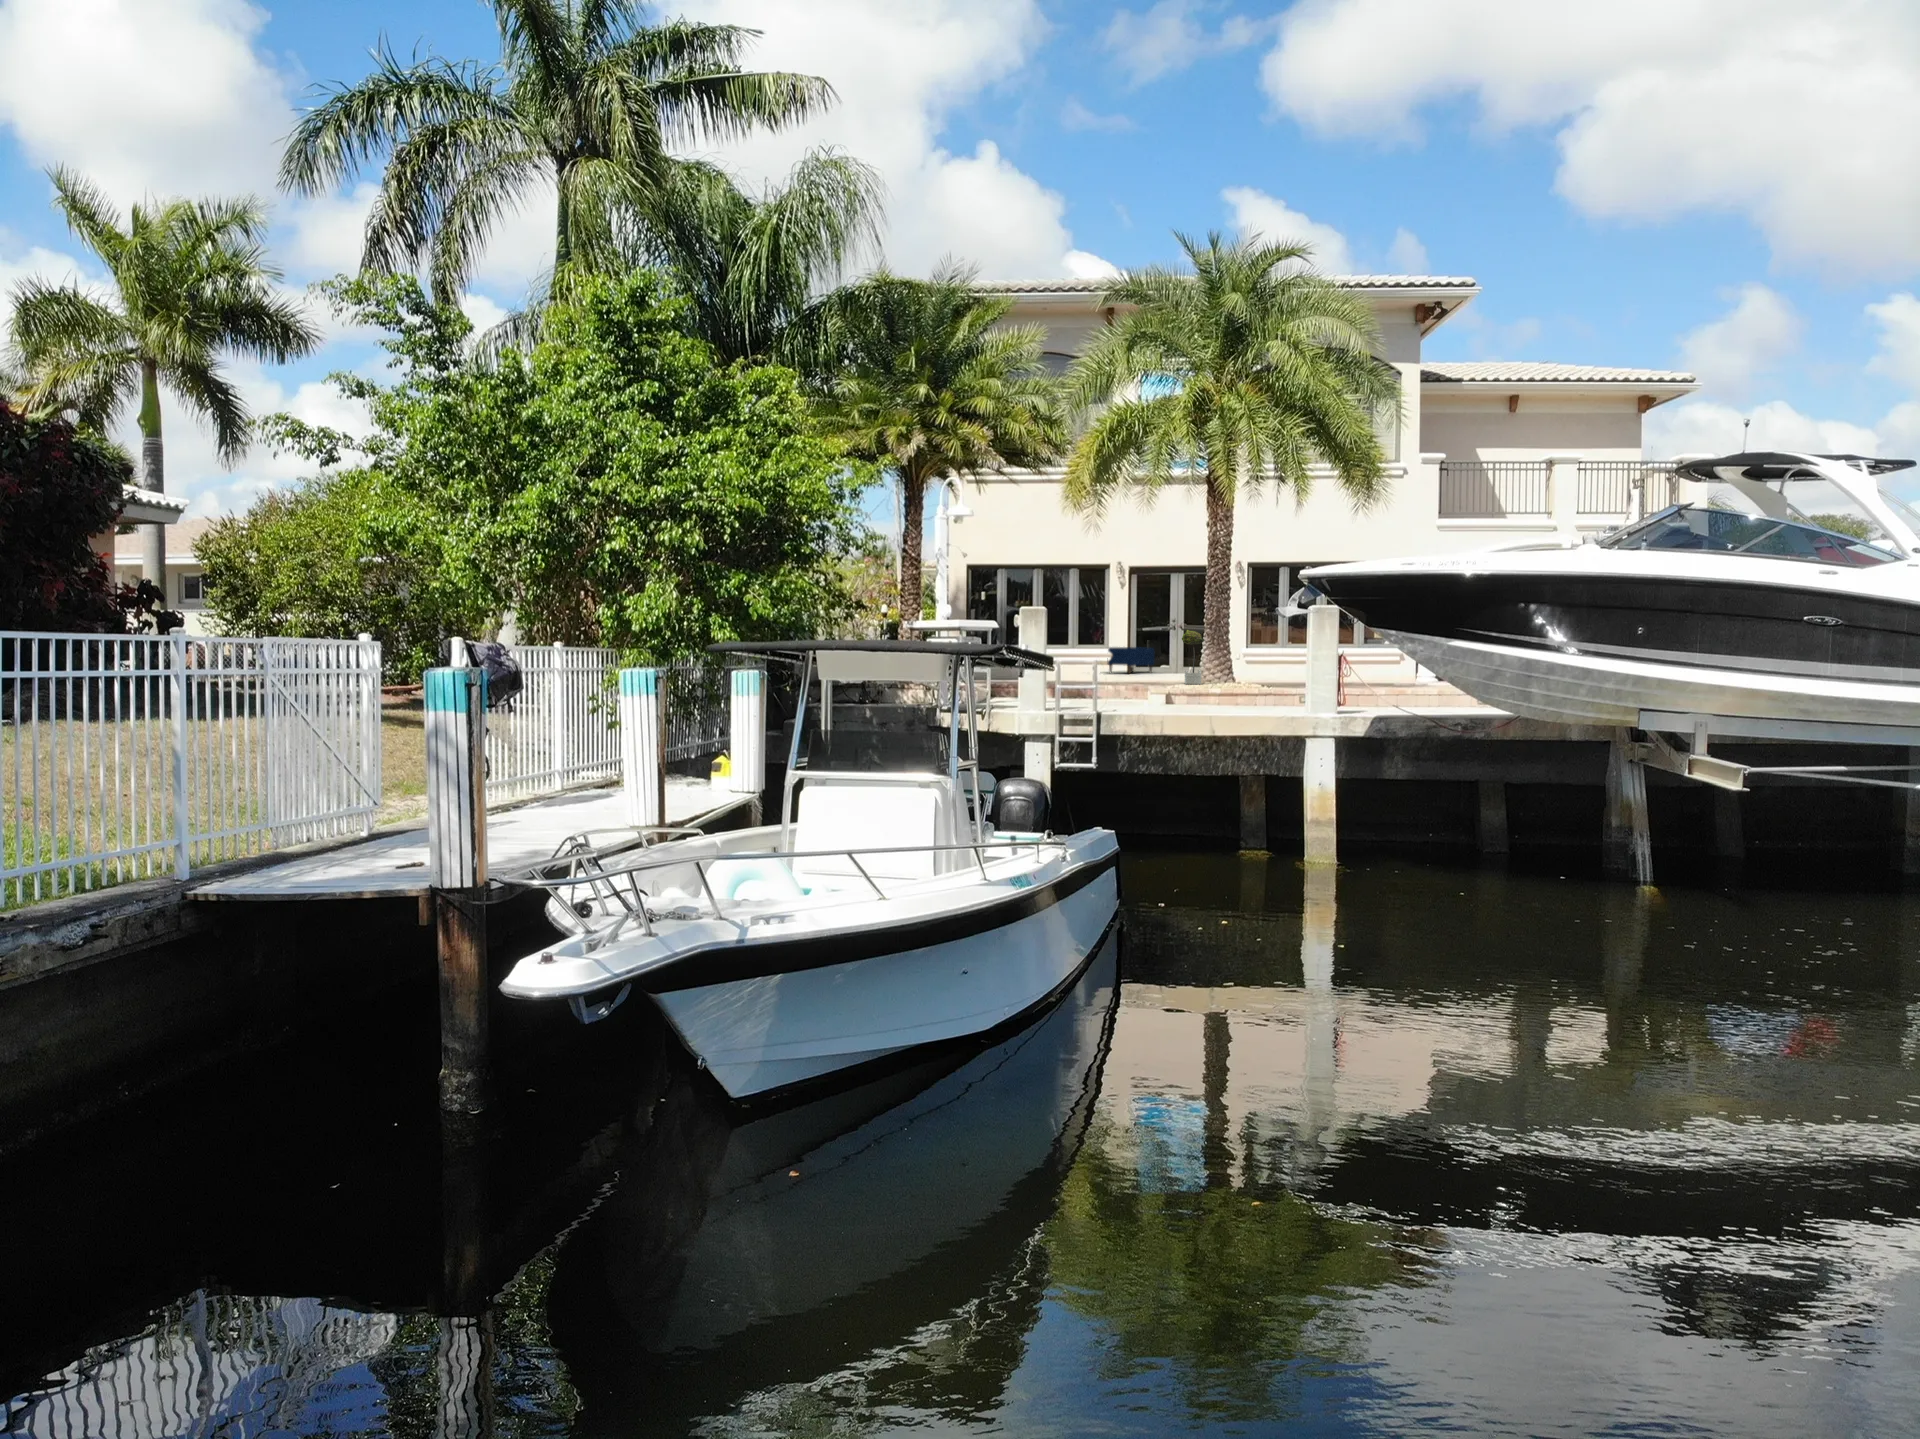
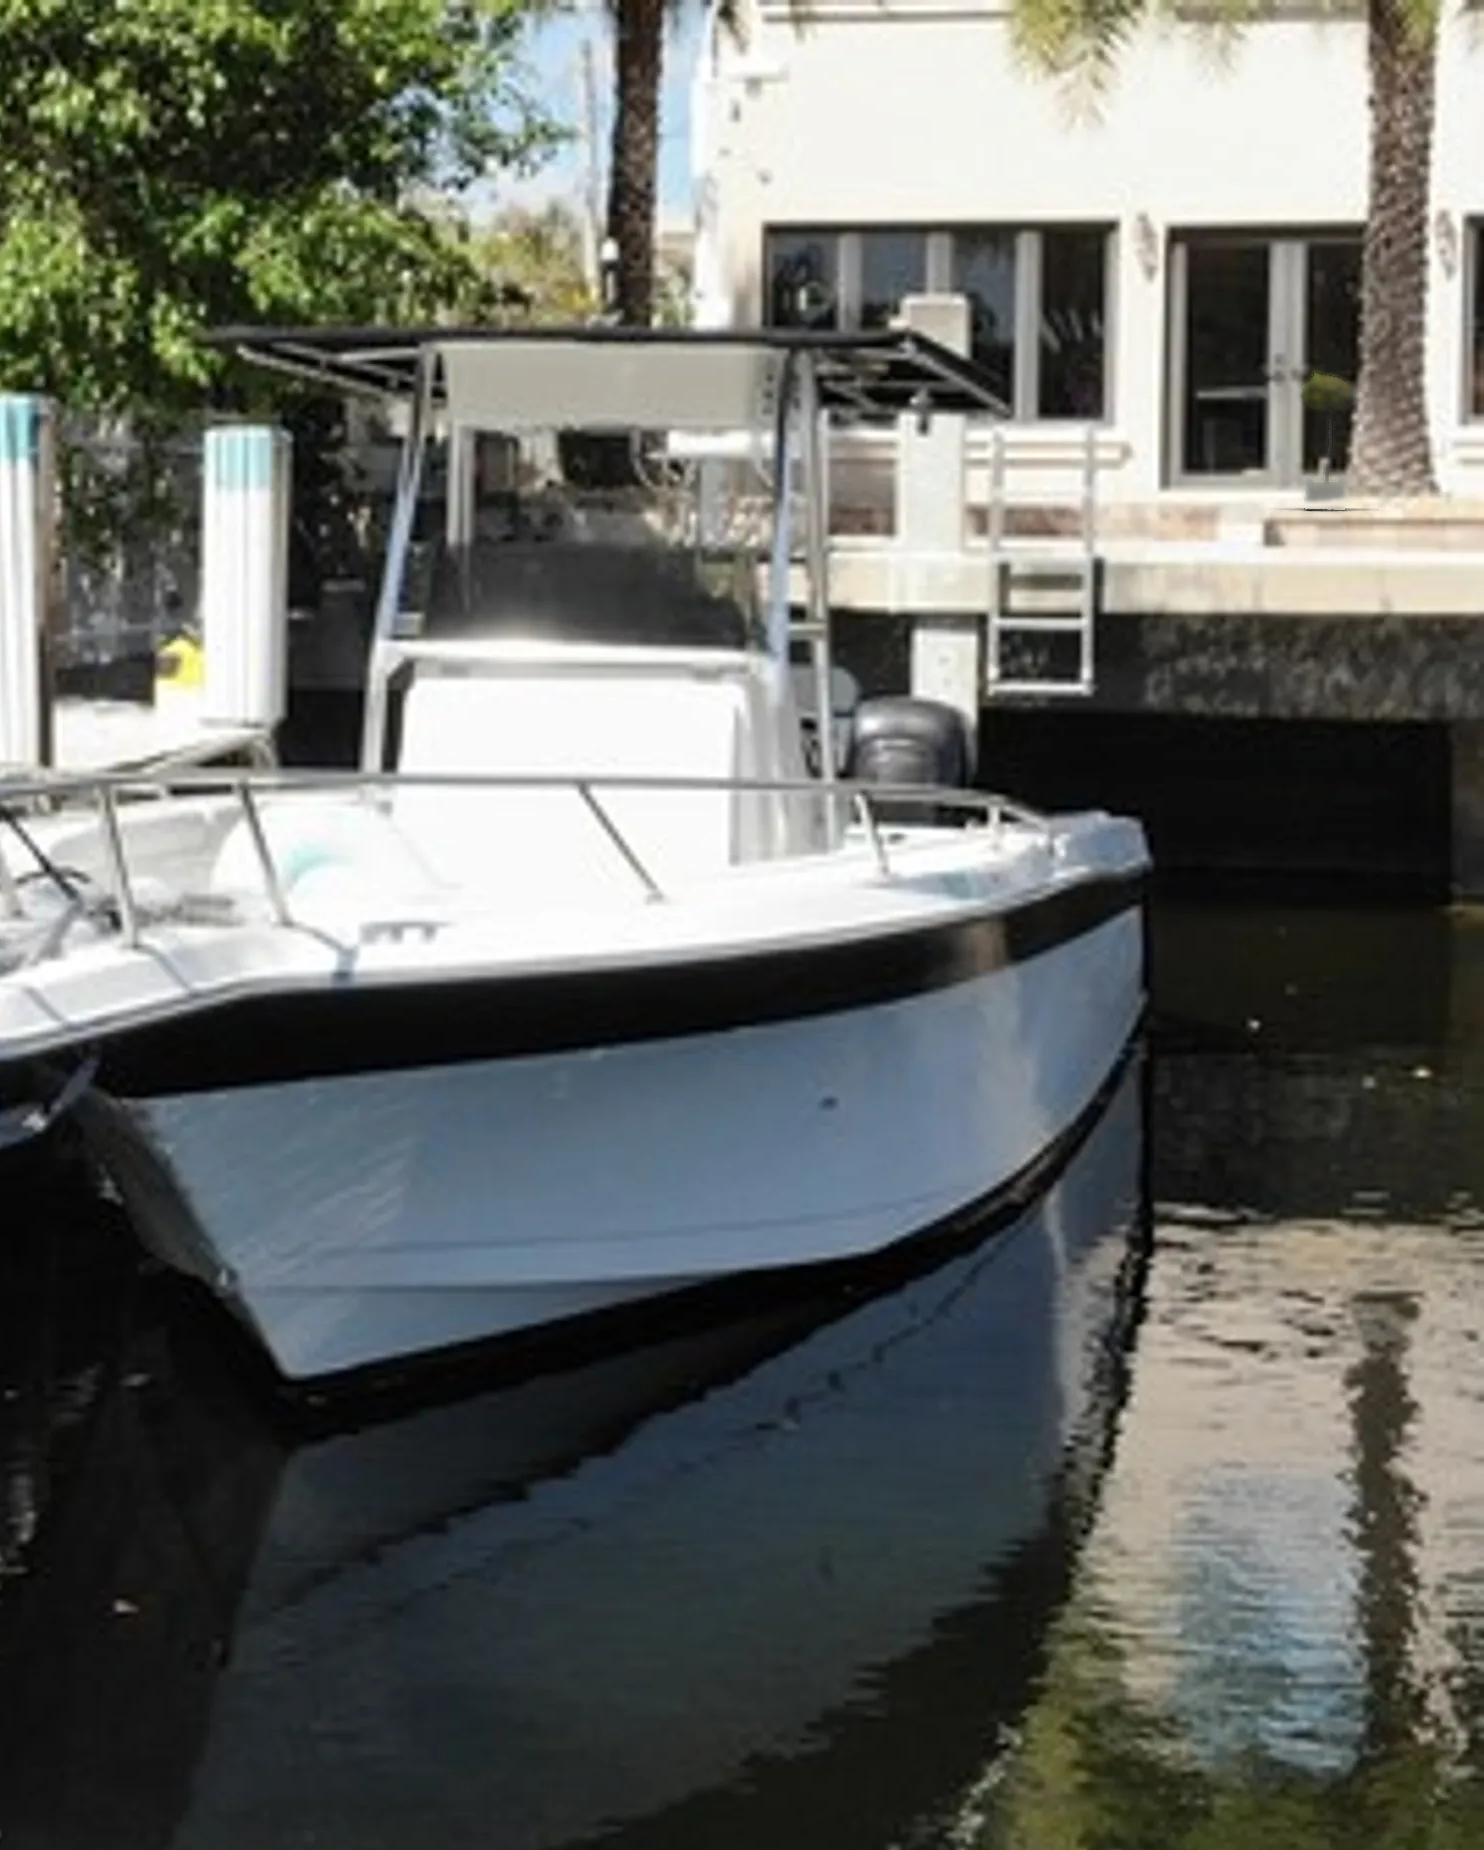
bench: present [1107,647,1154,673] -> none [1109,425,1228,493]

